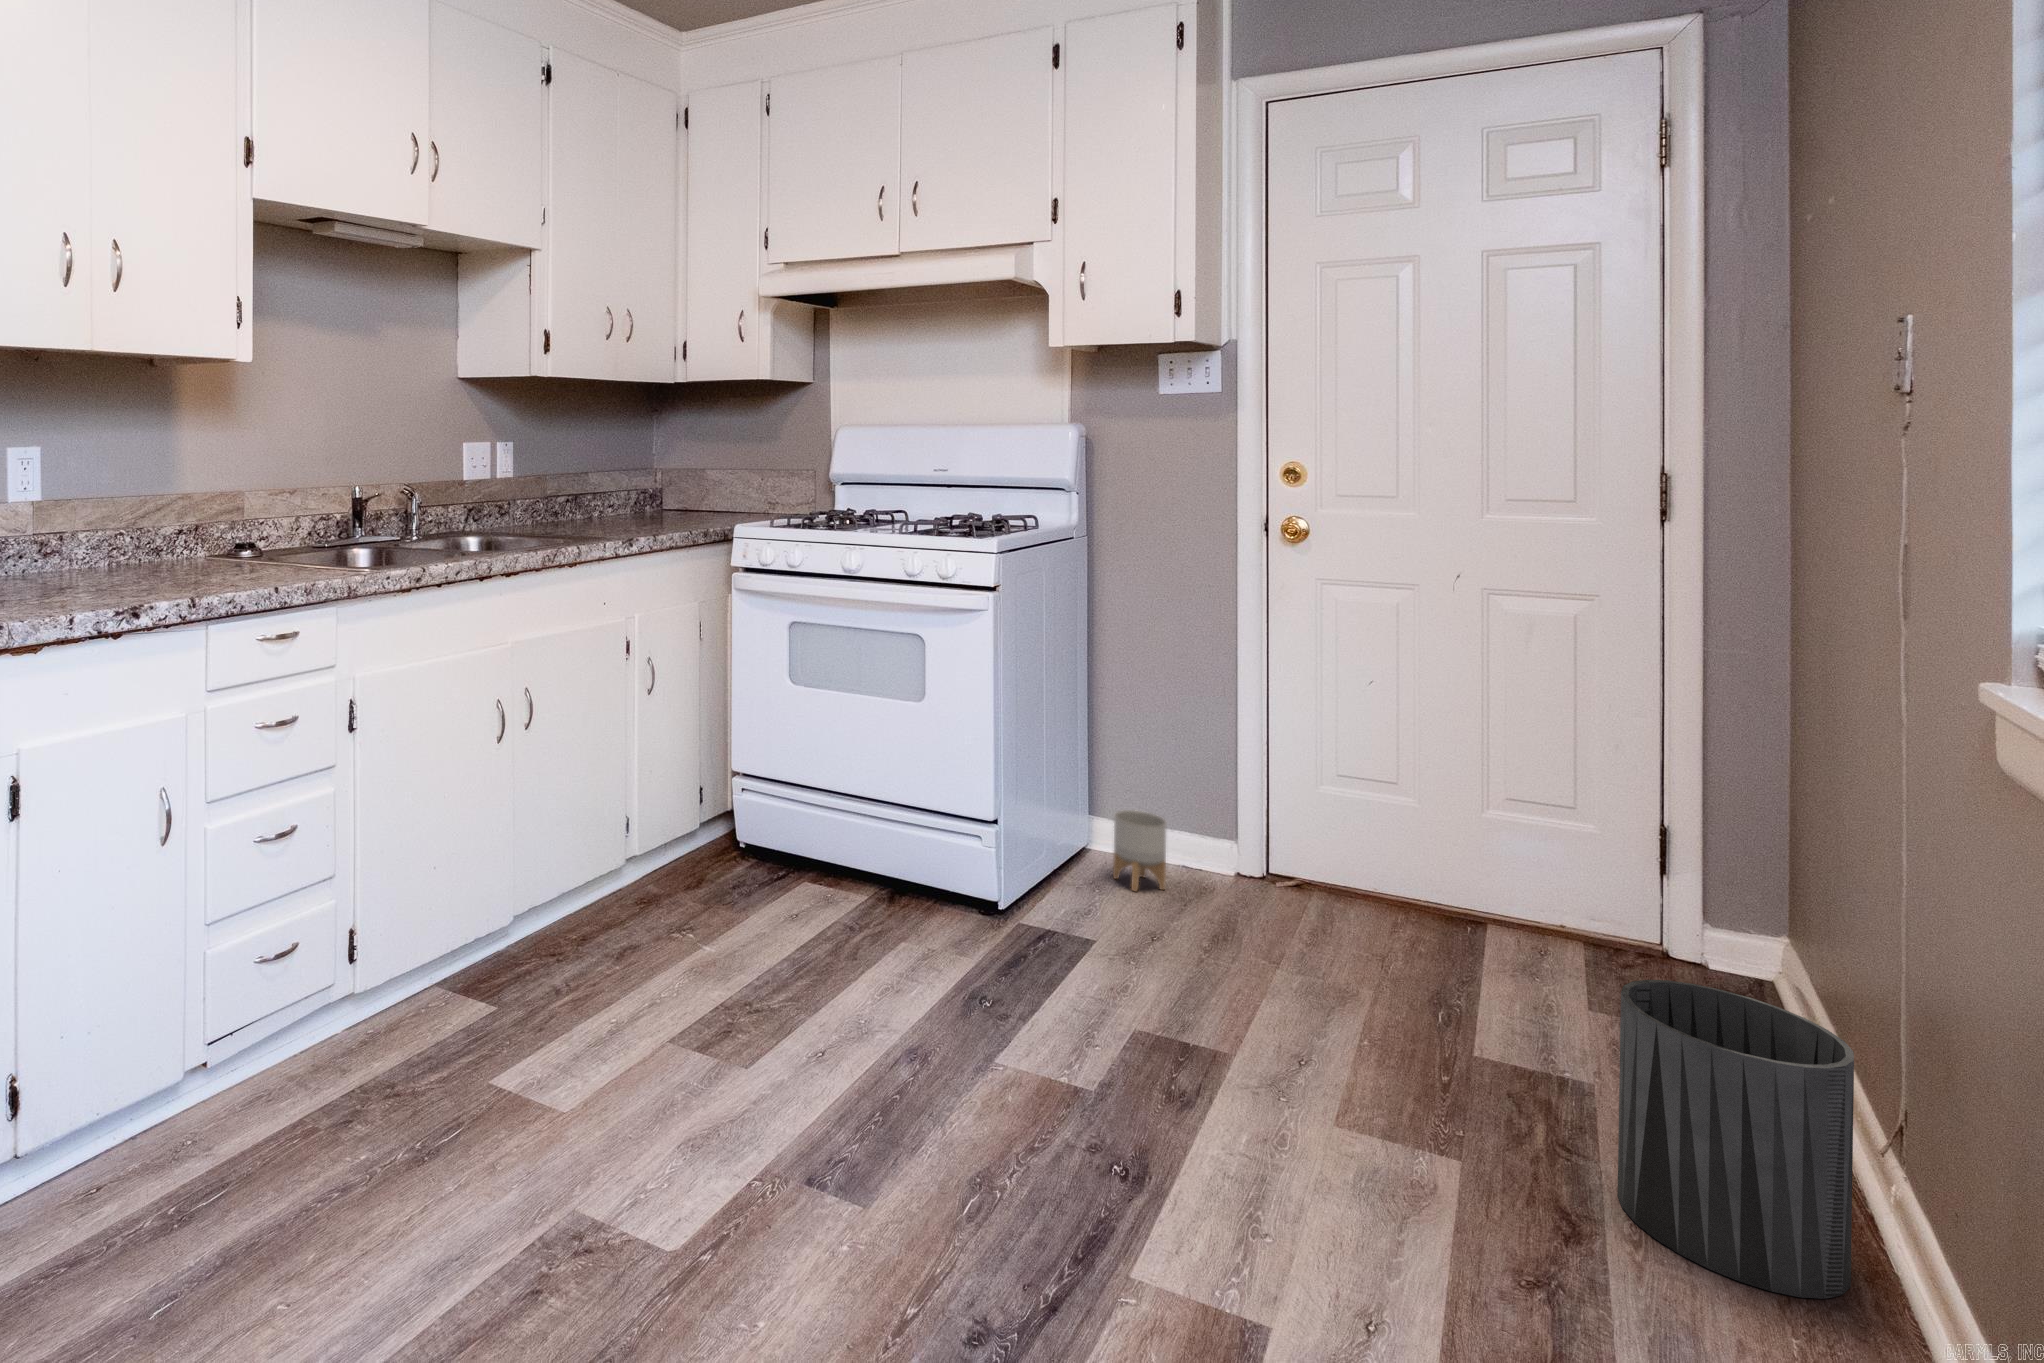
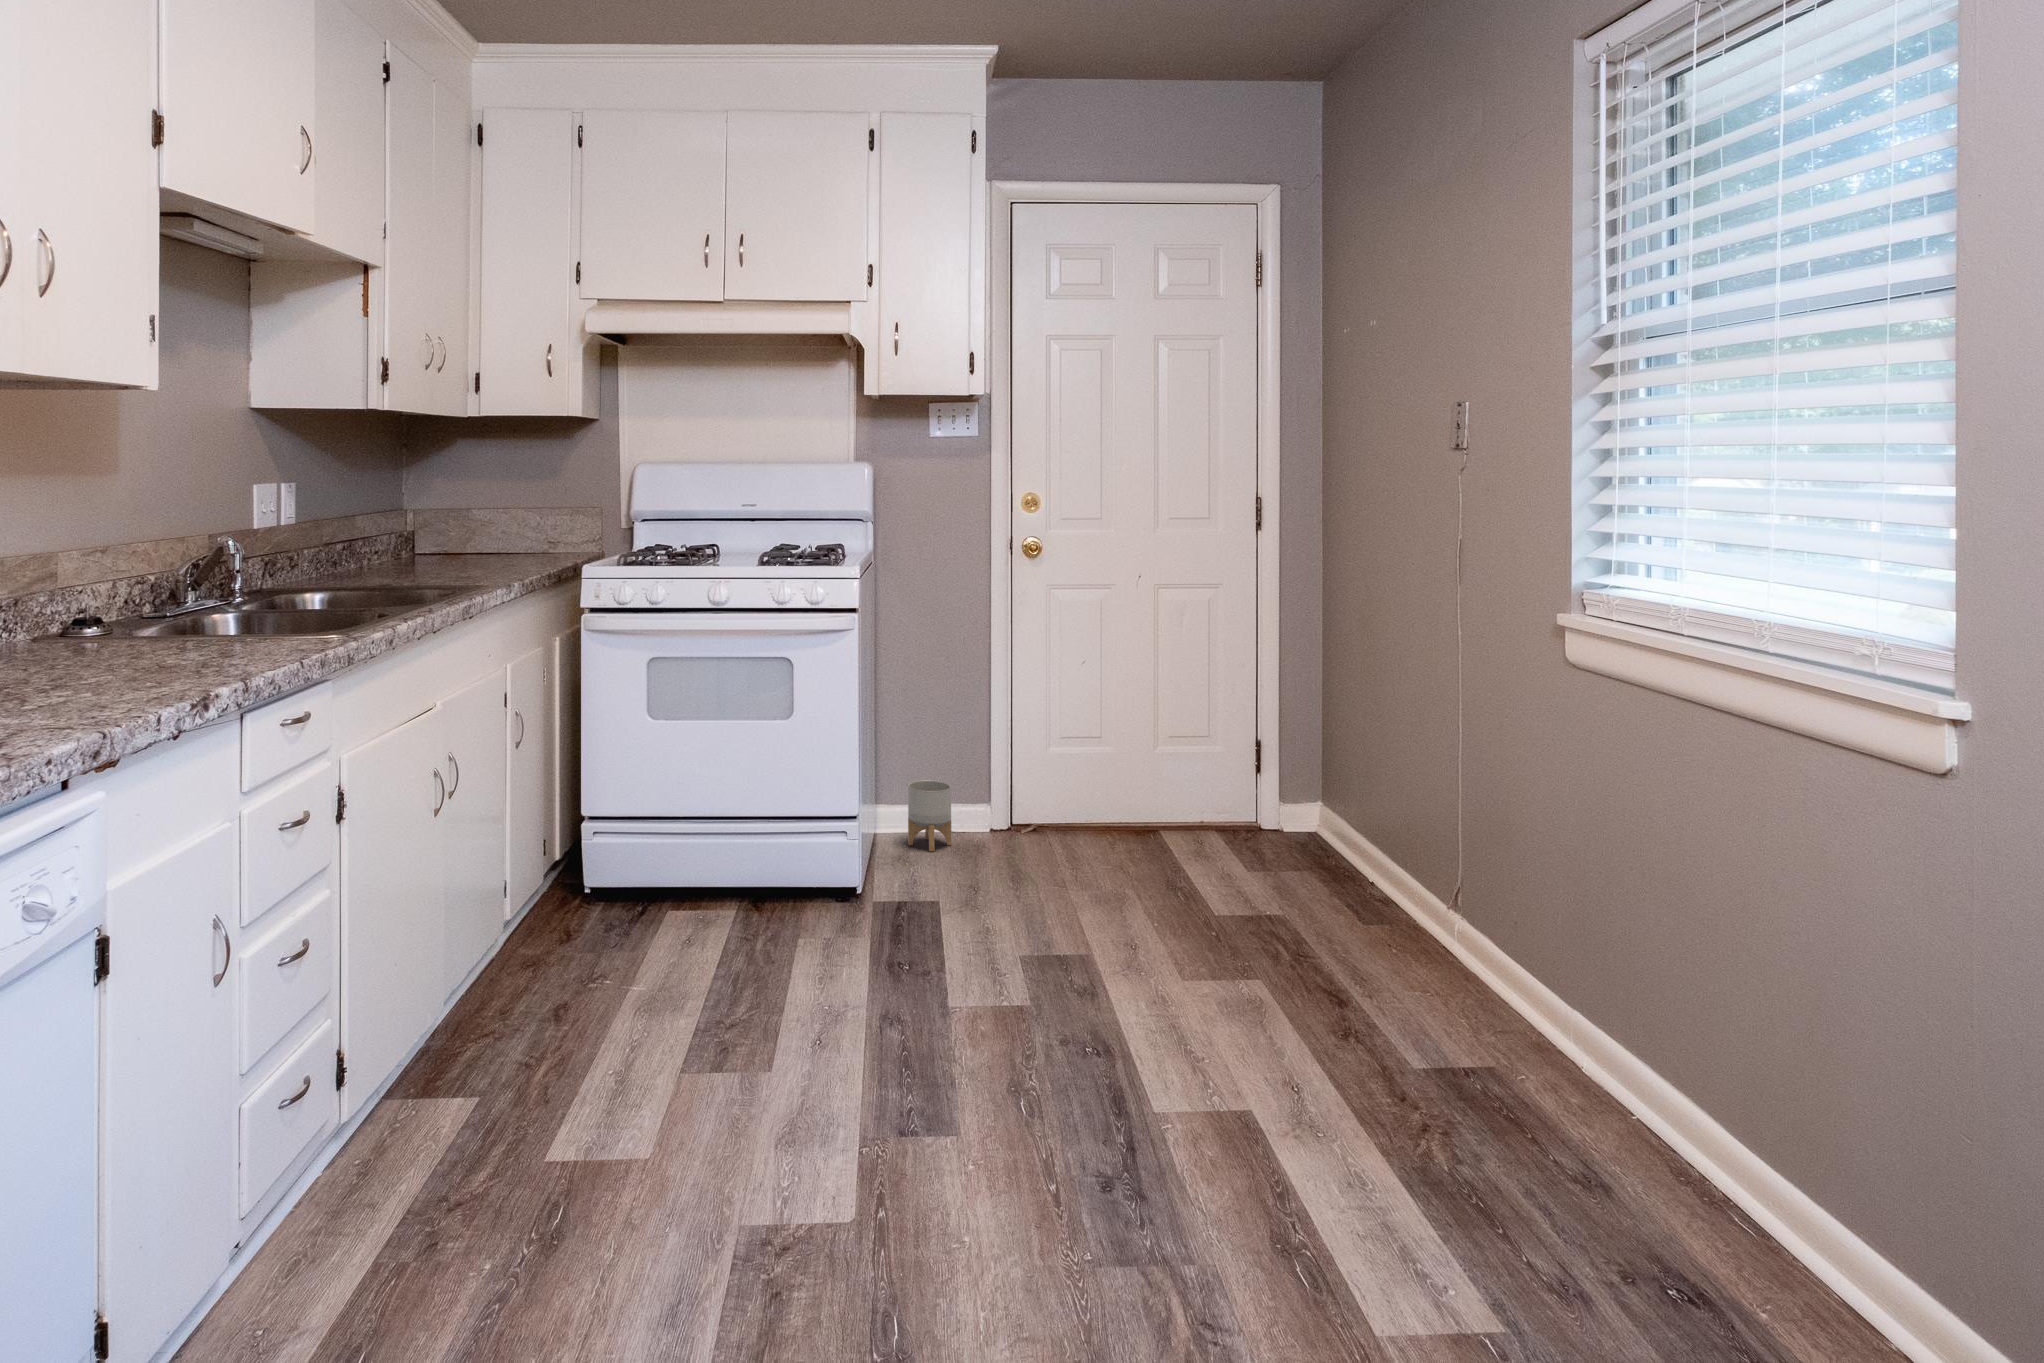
trash can: present [1618,980,1854,1299] -> none [1339,808,1462,988]

